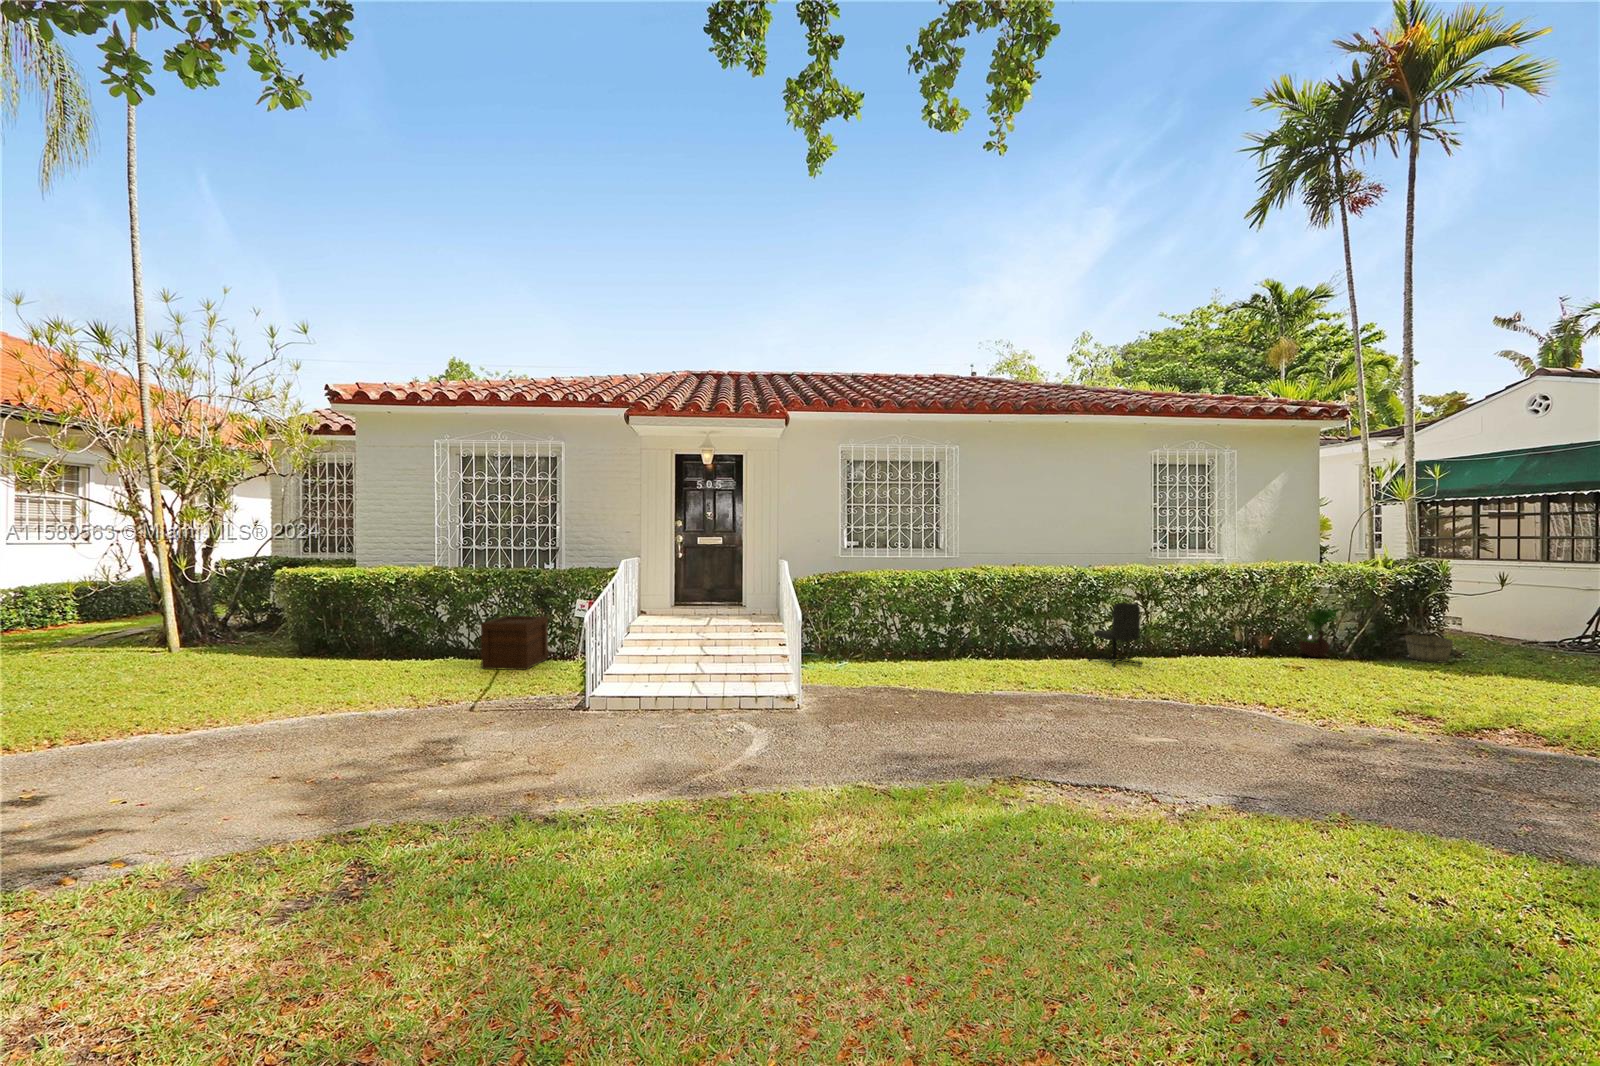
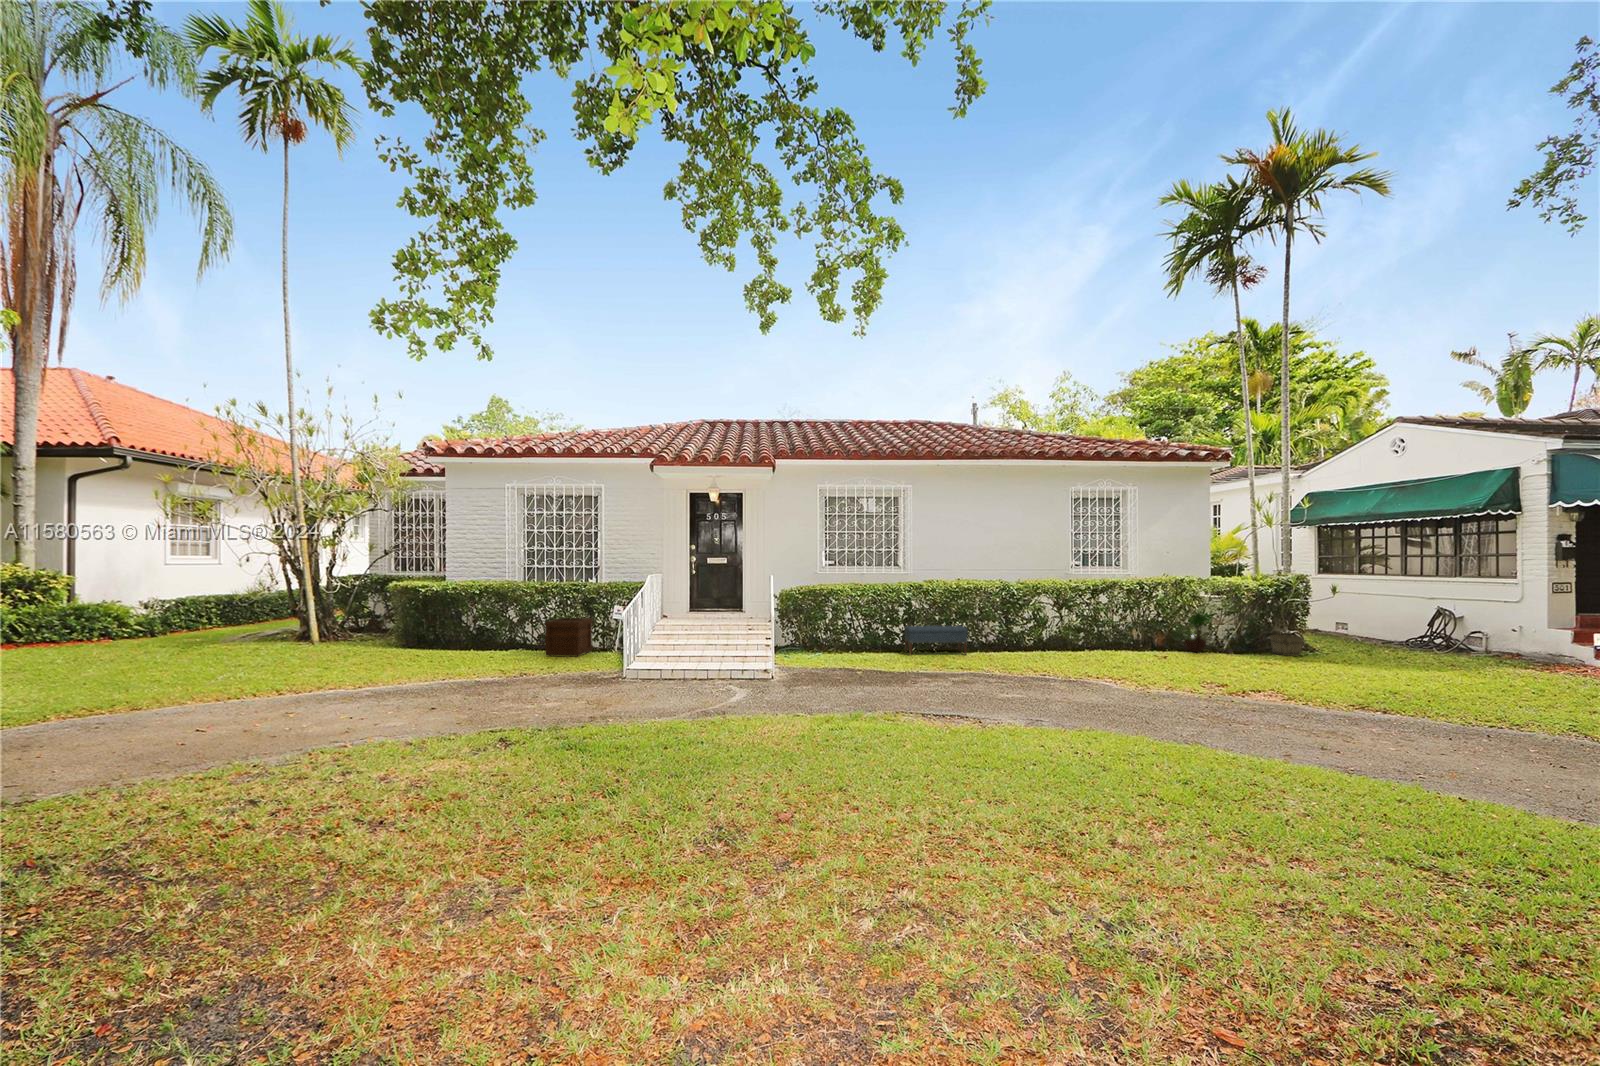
chair: present [1087,603,1142,667] -> none [1008,608,1048,657]
bench: none [954,625,1039,665] -> present [904,625,968,655]

